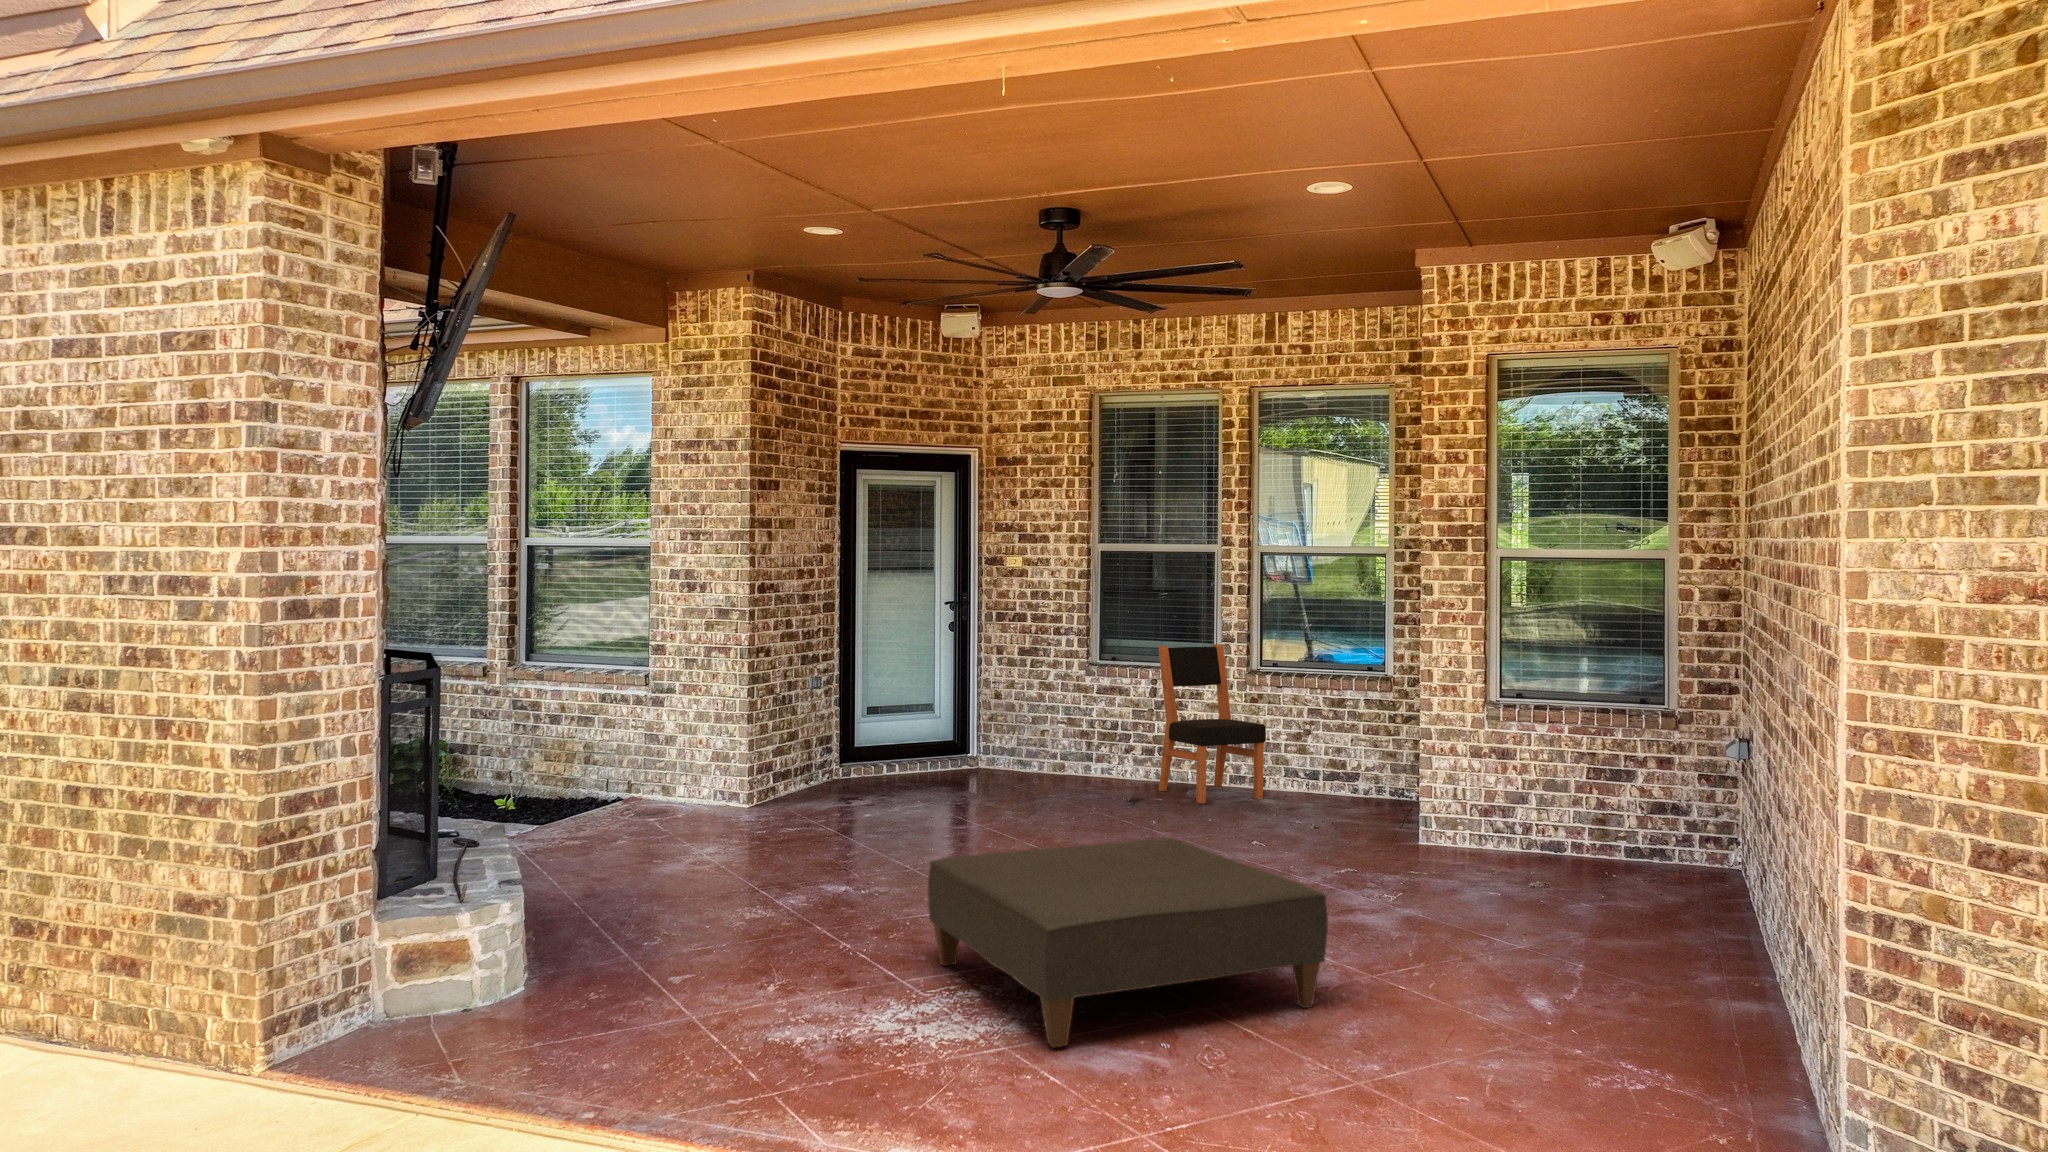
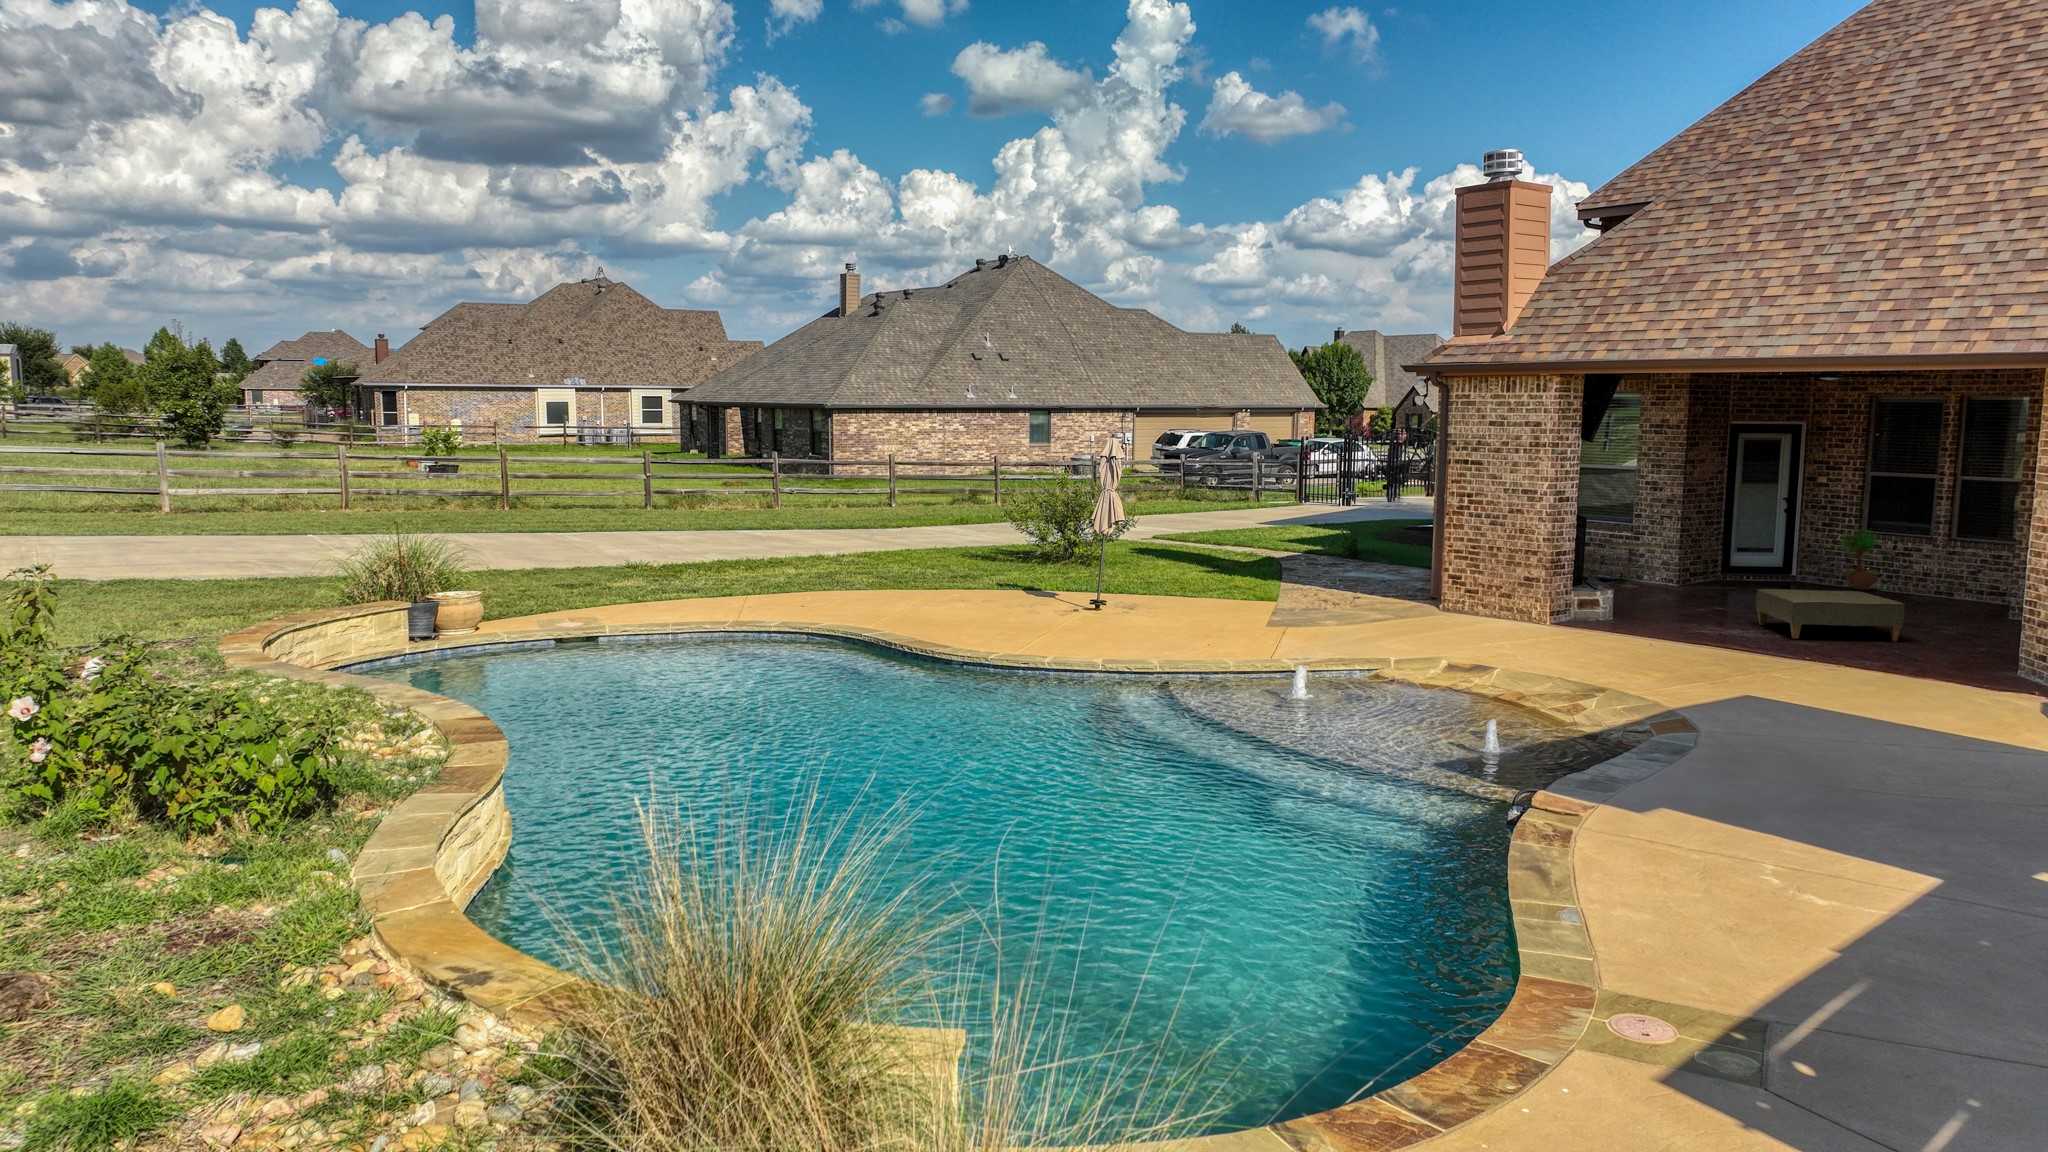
dining chair: present [1158,644,1266,803] -> none [1896,523,1958,601]
potted tree: none [1049,651,1125,783] -> present [1840,531,1878,590]
side table: none [582,711,708,819] -> present [1603,542,1658,587]

